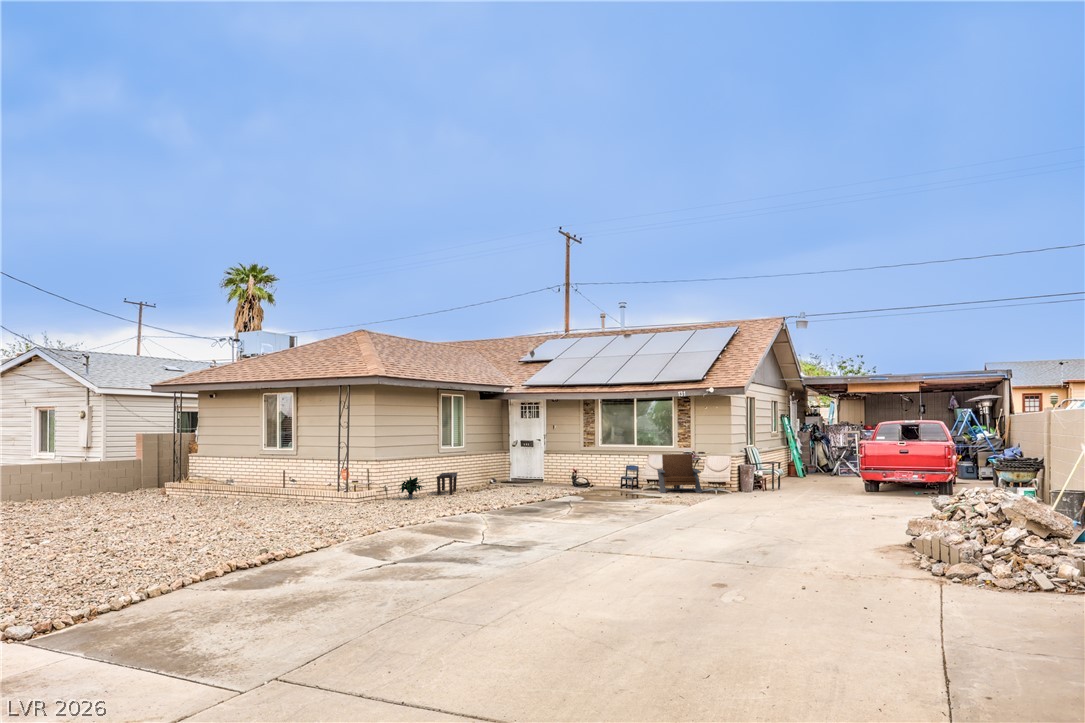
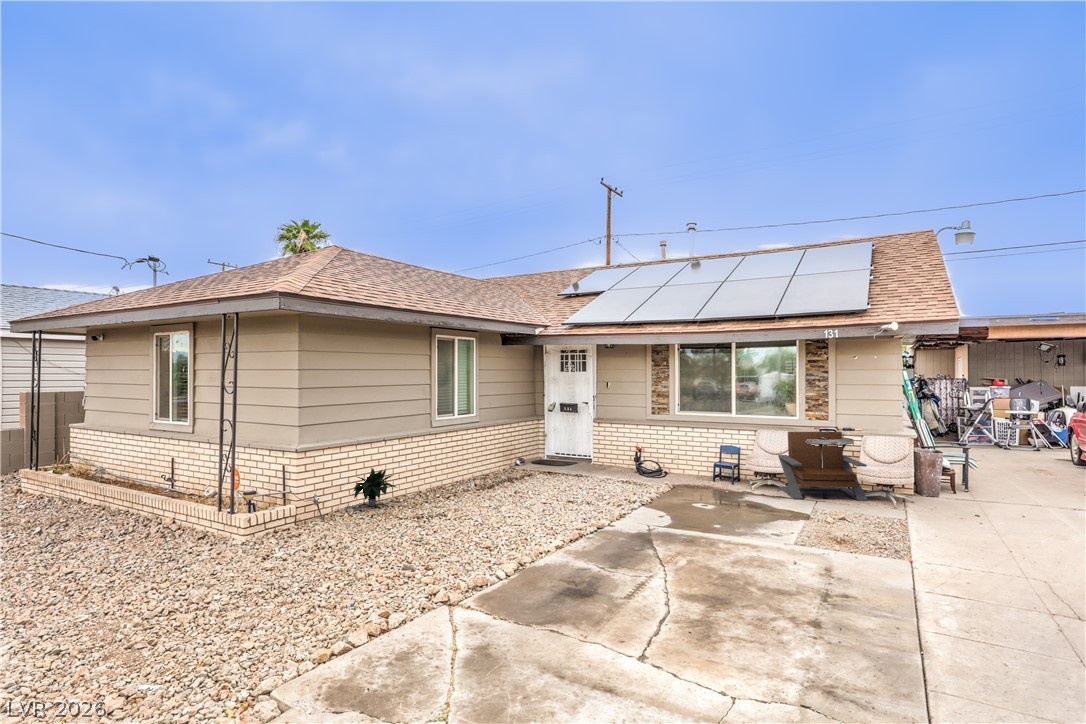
bench: present [437,472,457,495] -> none [421,456,460,496]

